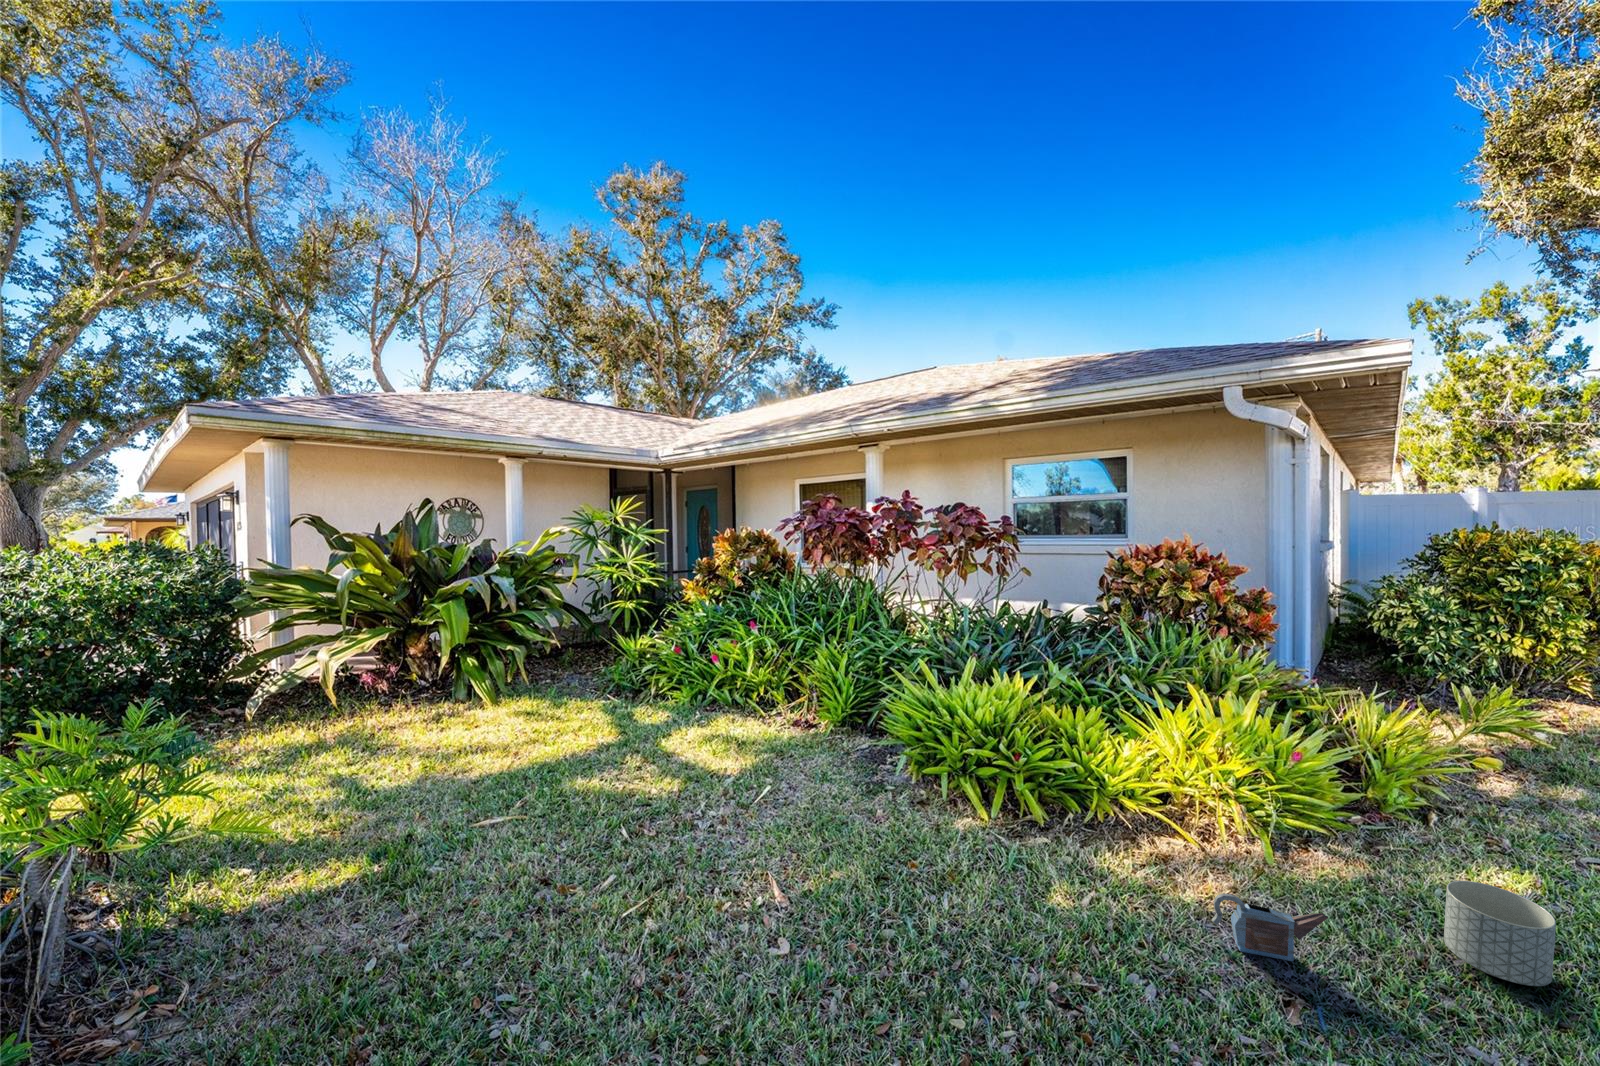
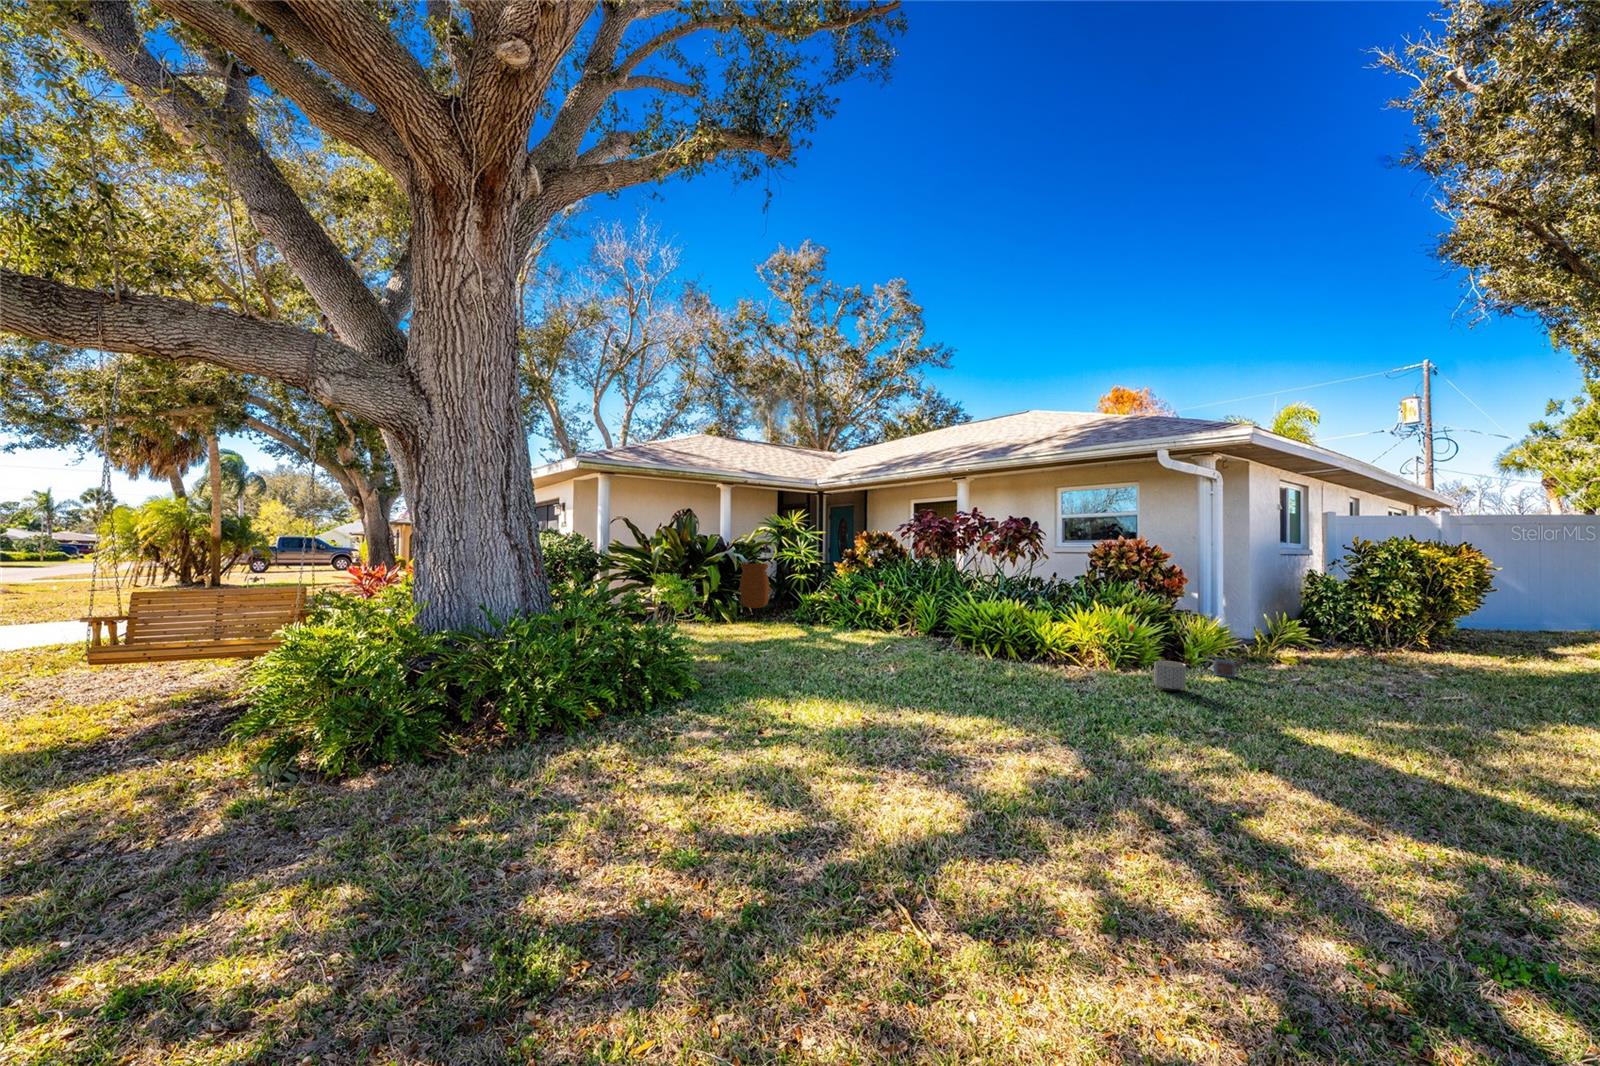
lounge chair: none [492,599,566,708] -> present [737,563,773,623]
watering can: present [1212,893,1328,961] -> present [1206,655,1246,677]

